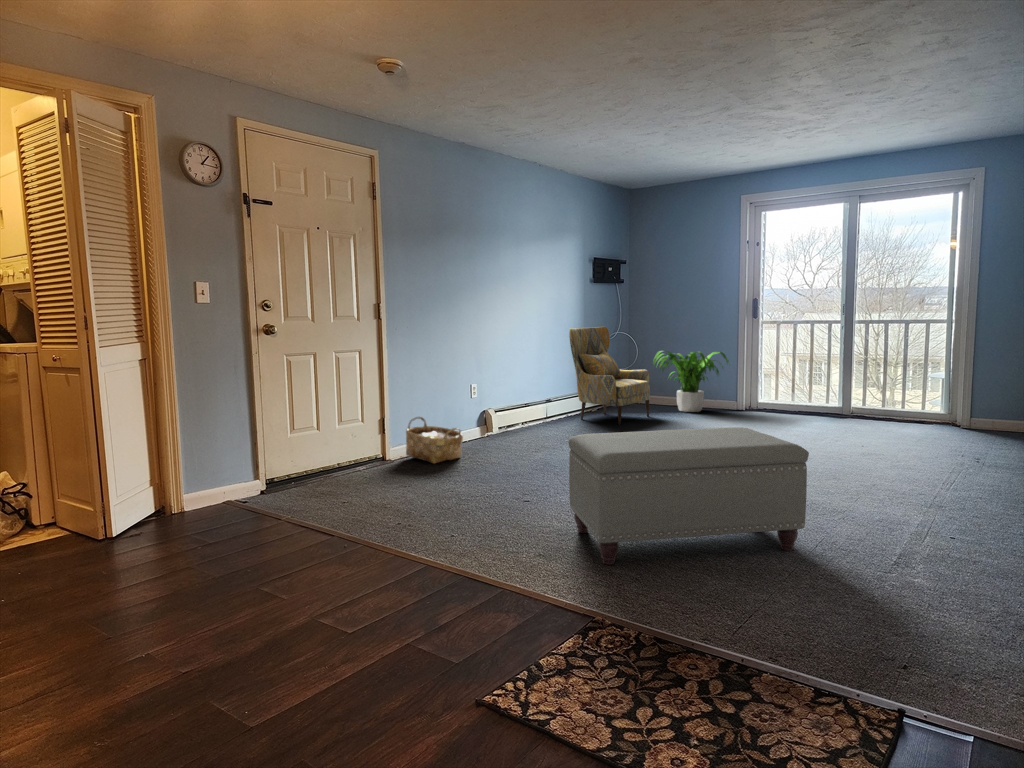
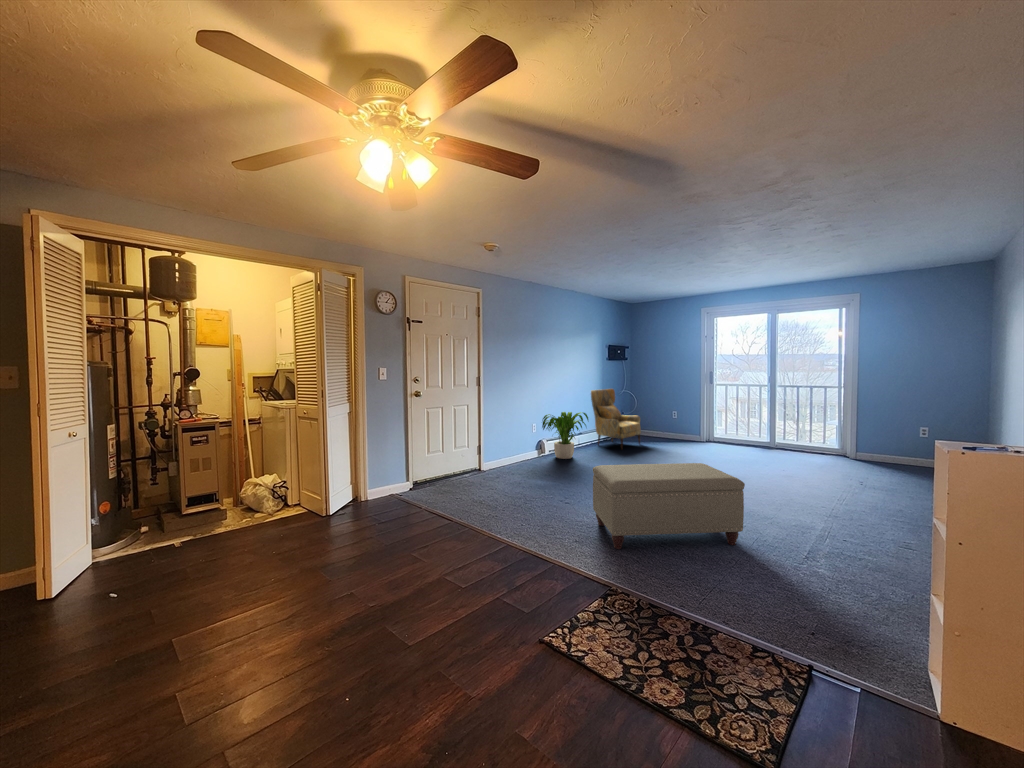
potted plant: present [653,351,729,412] -> present [542,412,588,459]
woven basket: present [406,417,463,464] -> none [493,444,527,474]

